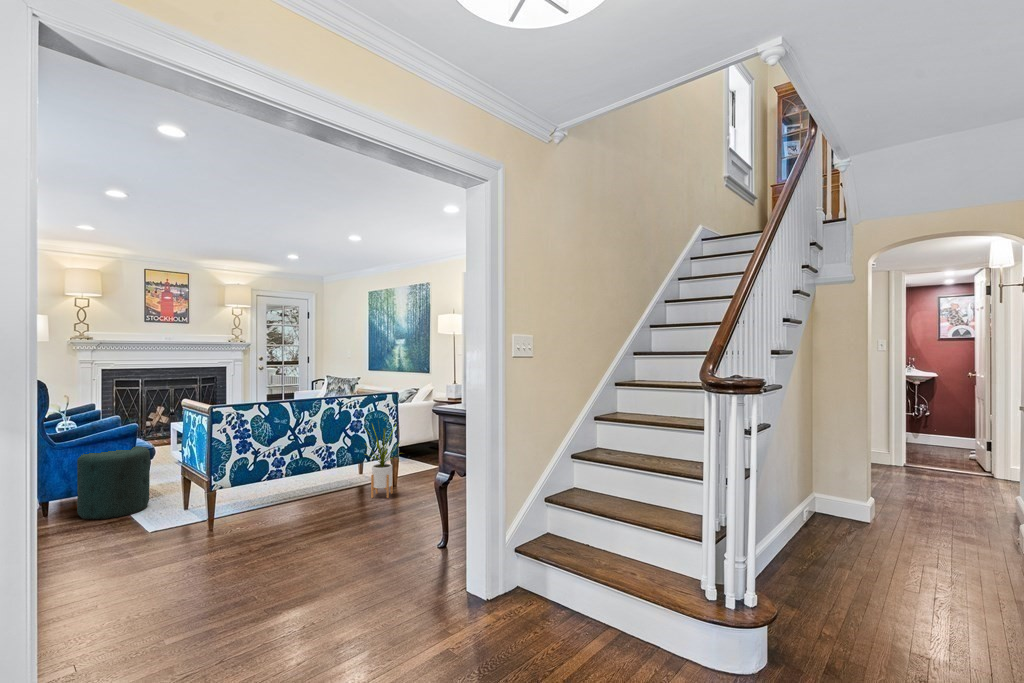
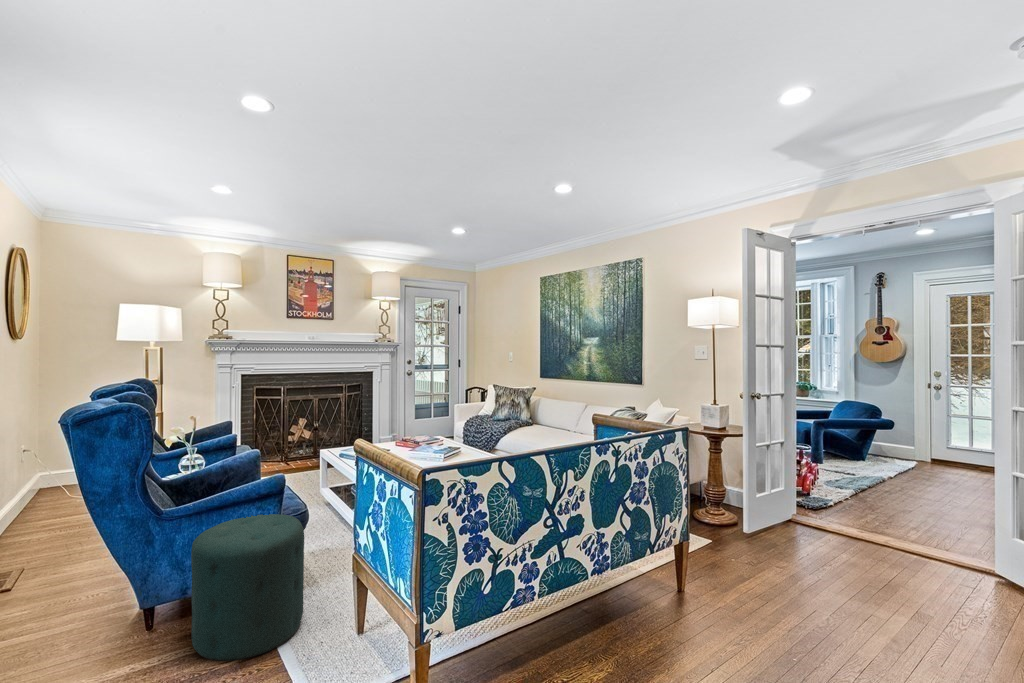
house plant: present [365,424,400,498] -> none [657,477,741,640]

